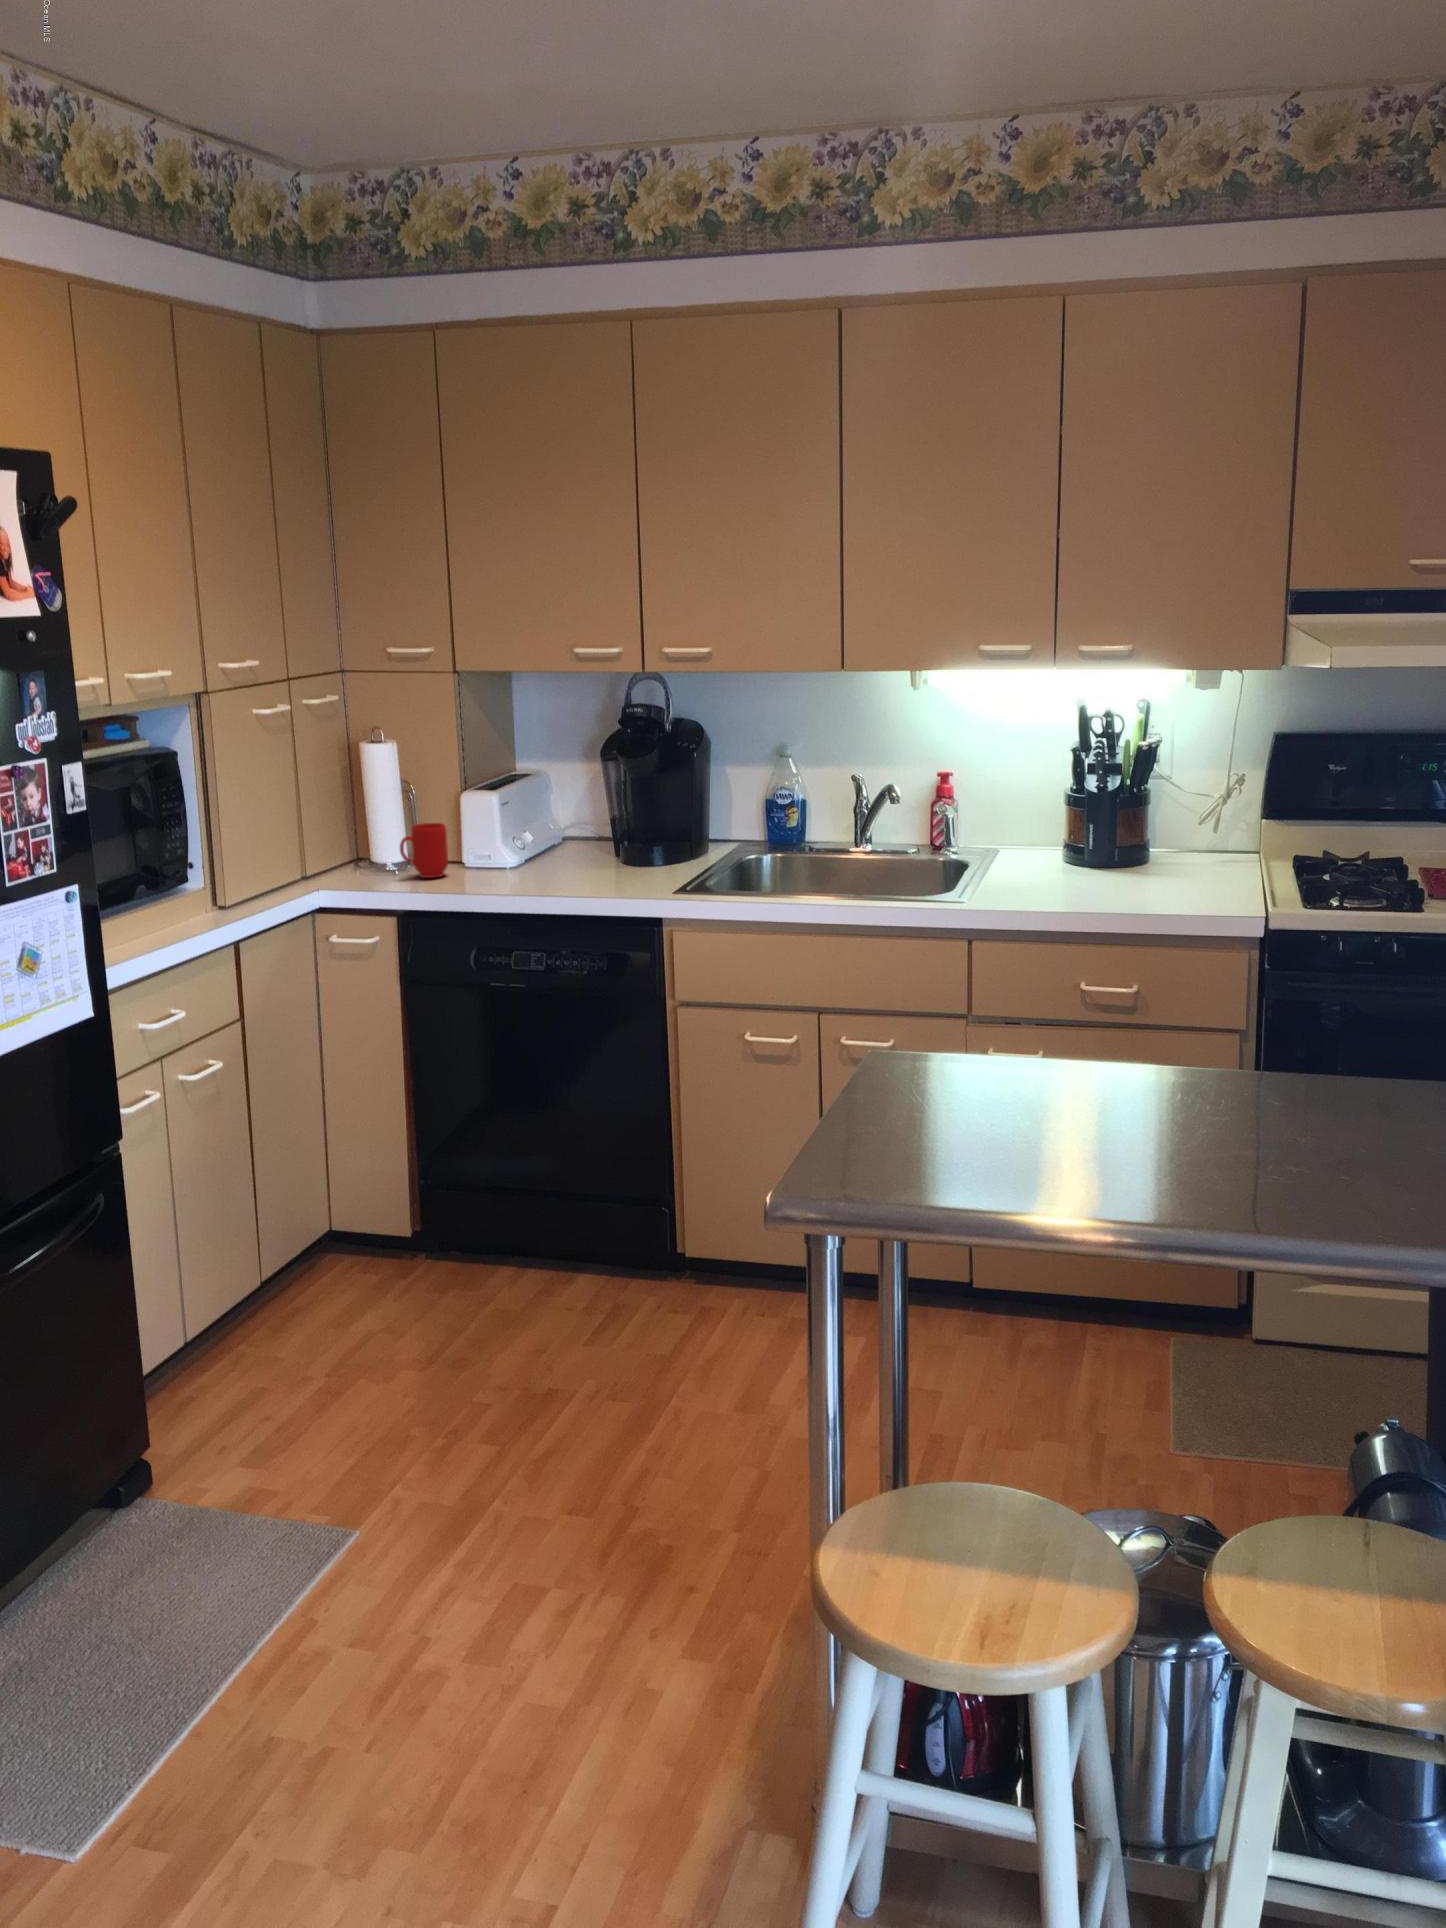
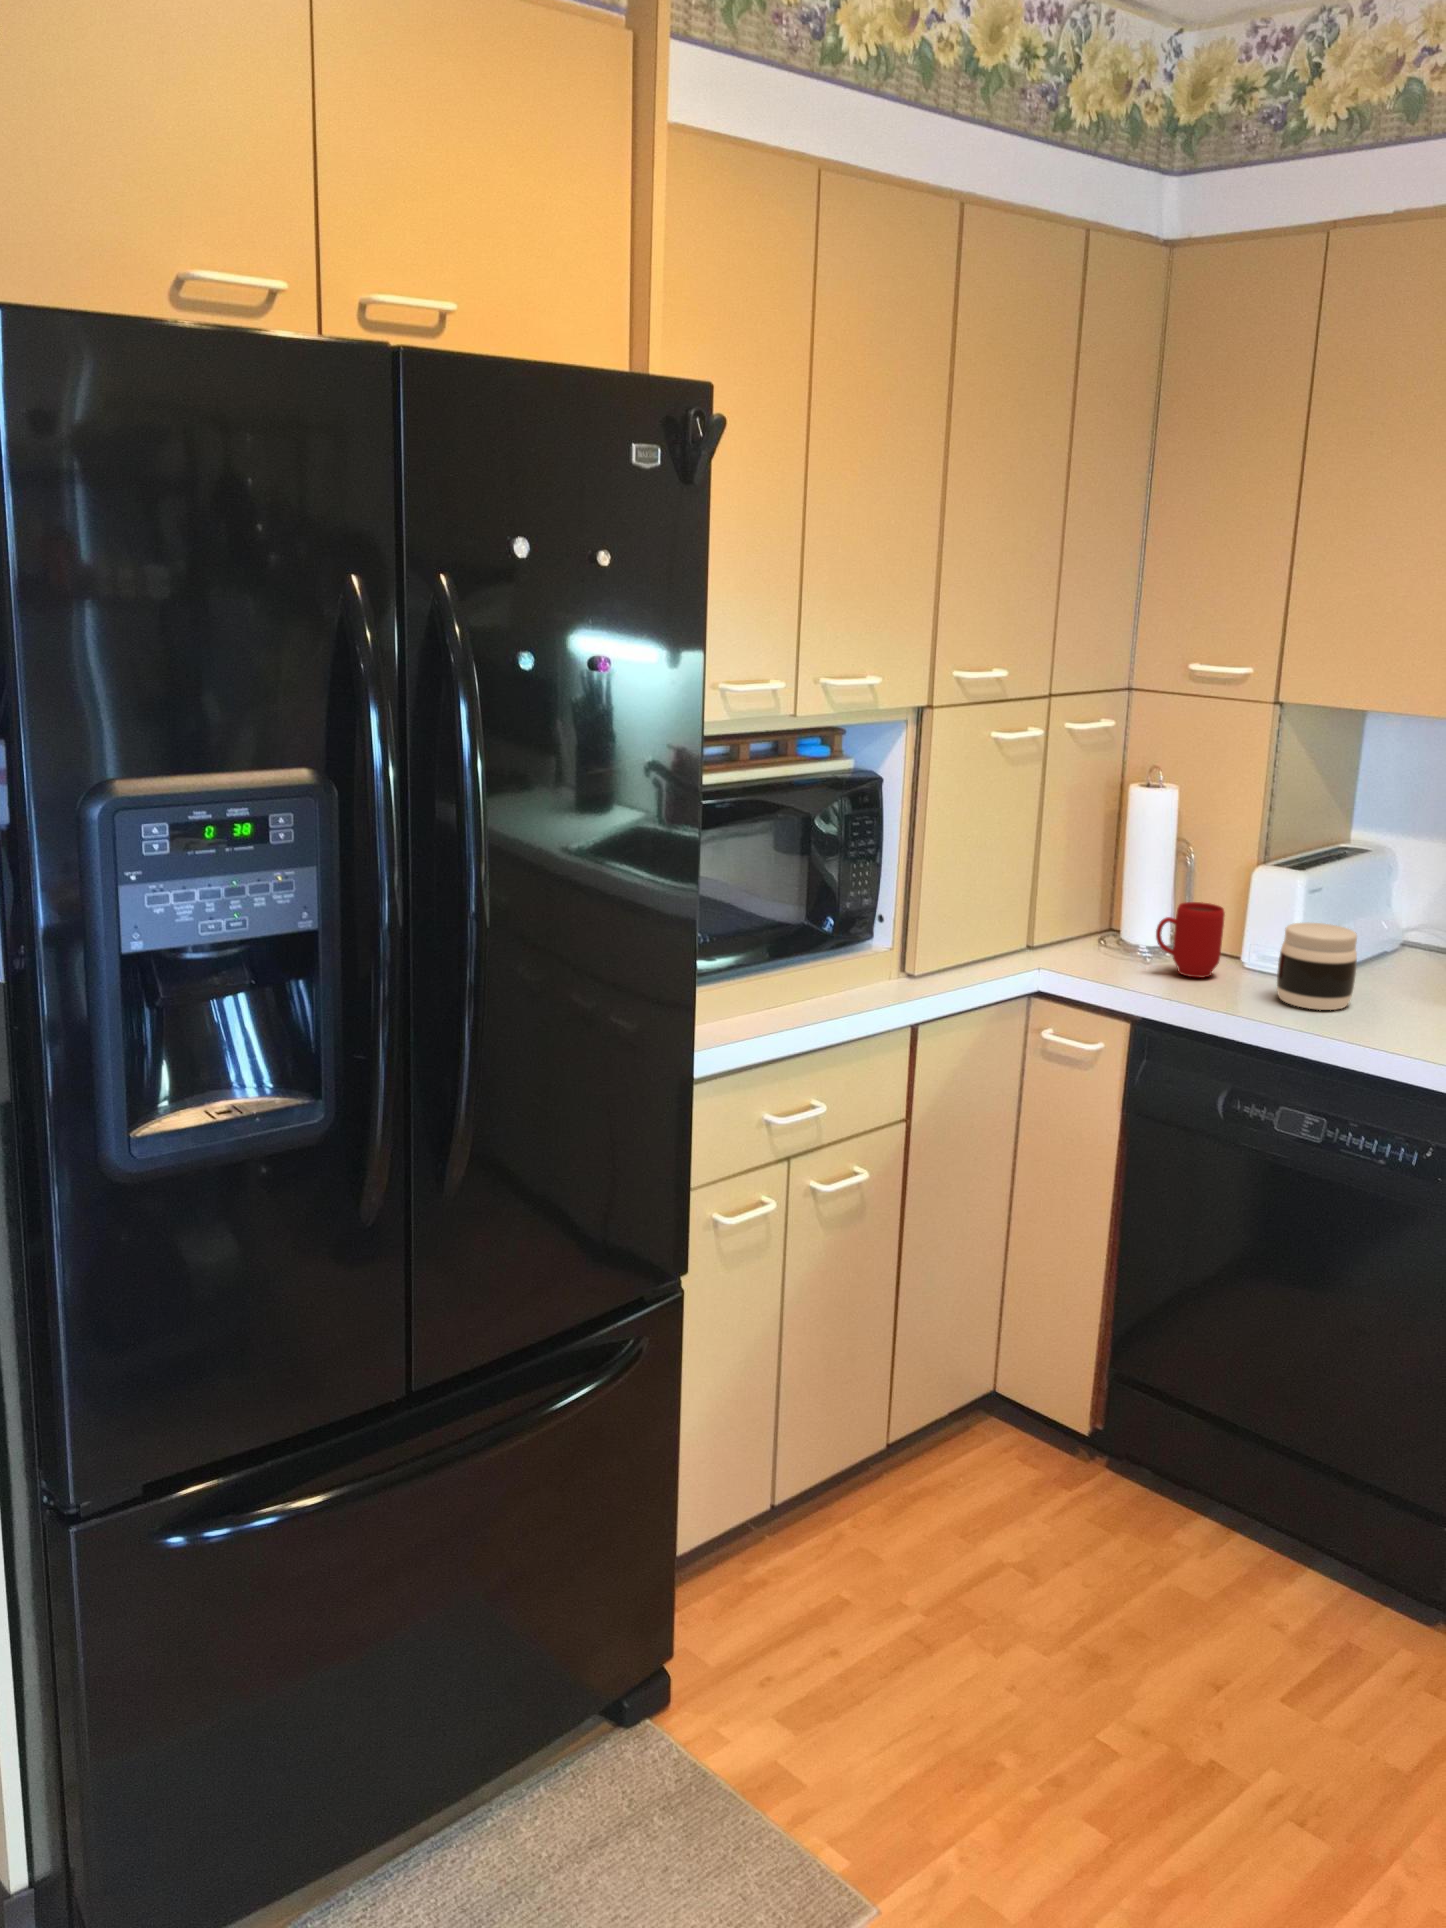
jar: none [491,823,544,883] -> present [1277,923,1357,1010]

